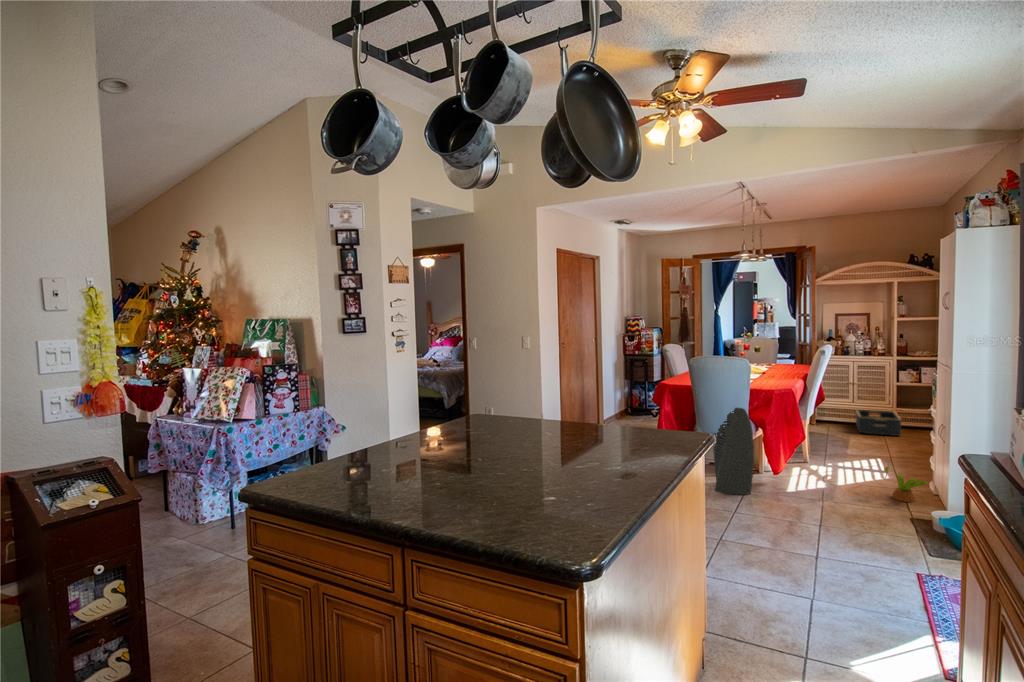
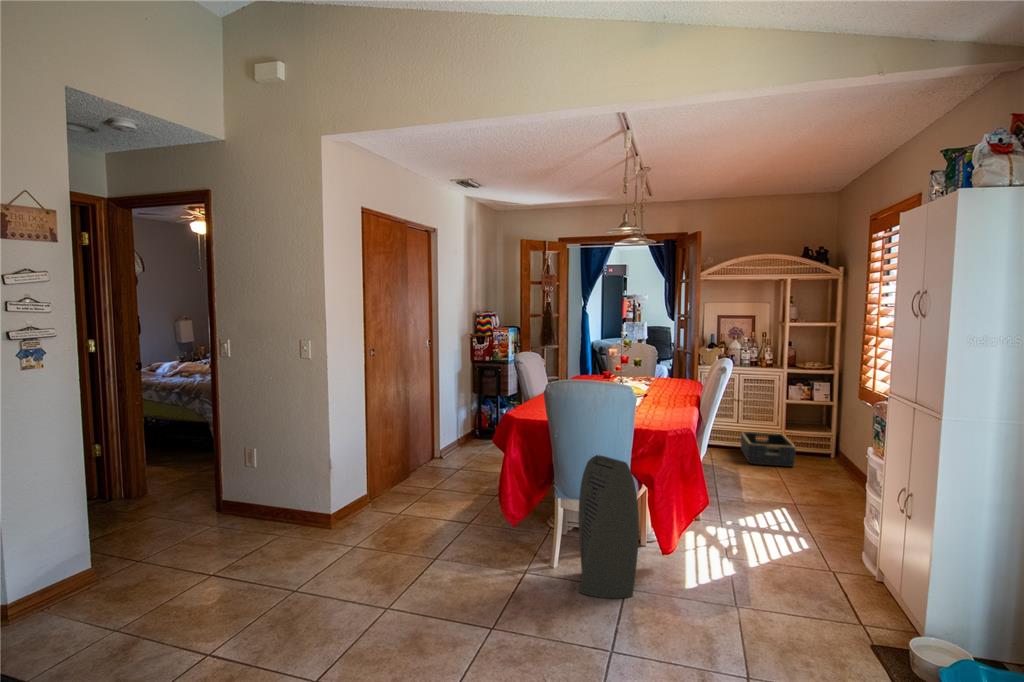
decorative plant: present [884,463,928,502] -> none [817,535,879,600]

